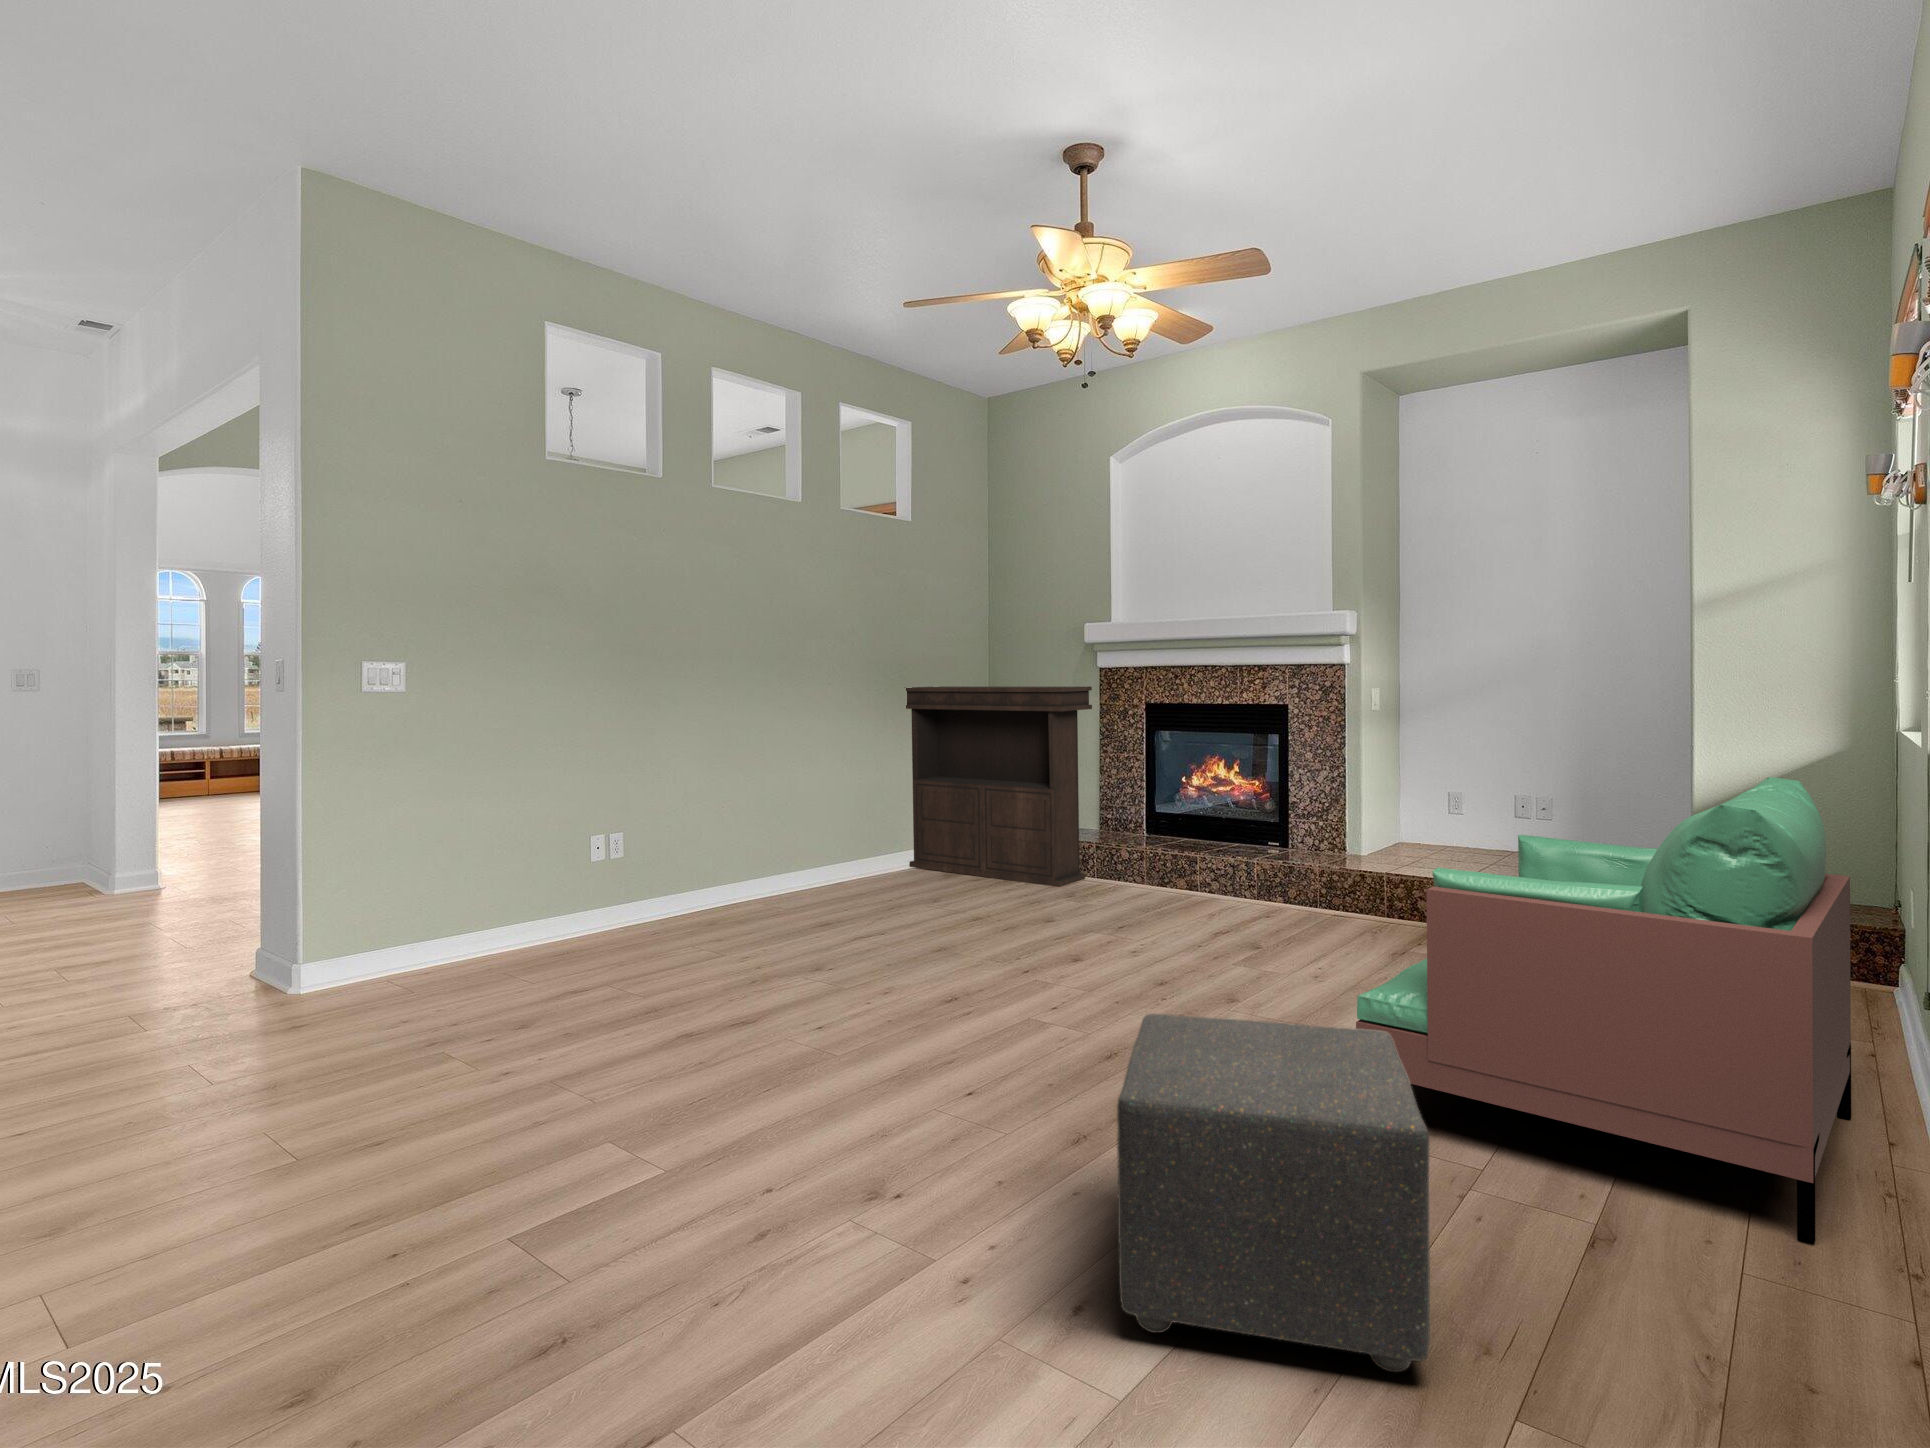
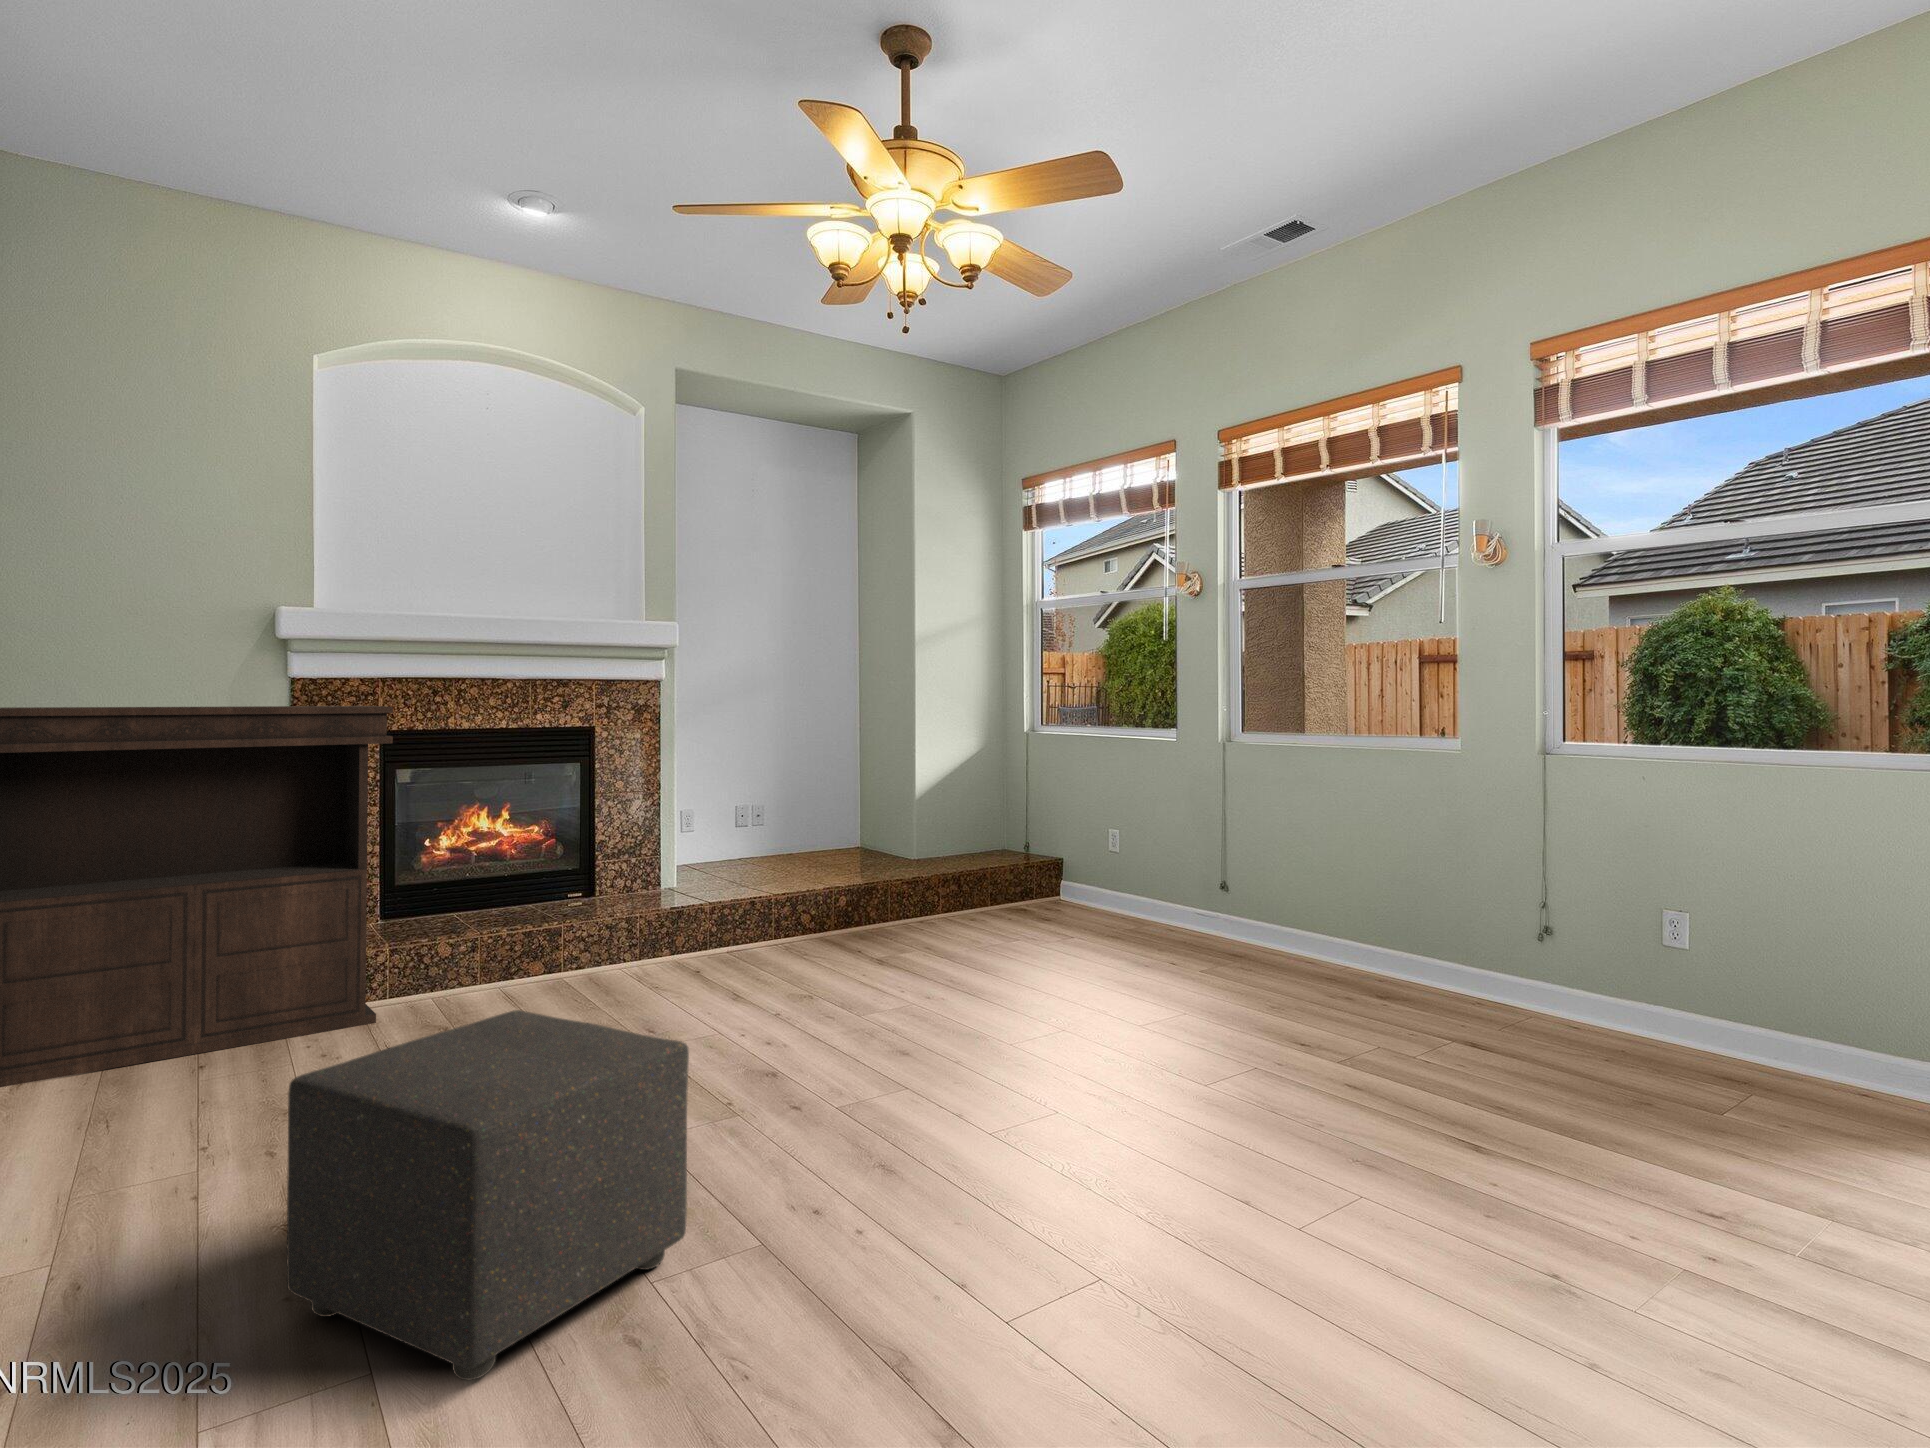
armchair: present [1356,777,1851,1245] -> none [1126,753,1468,1041]
ottoman: present [1117,1014,1430,1372] -> present [287,1010,689,1380]

